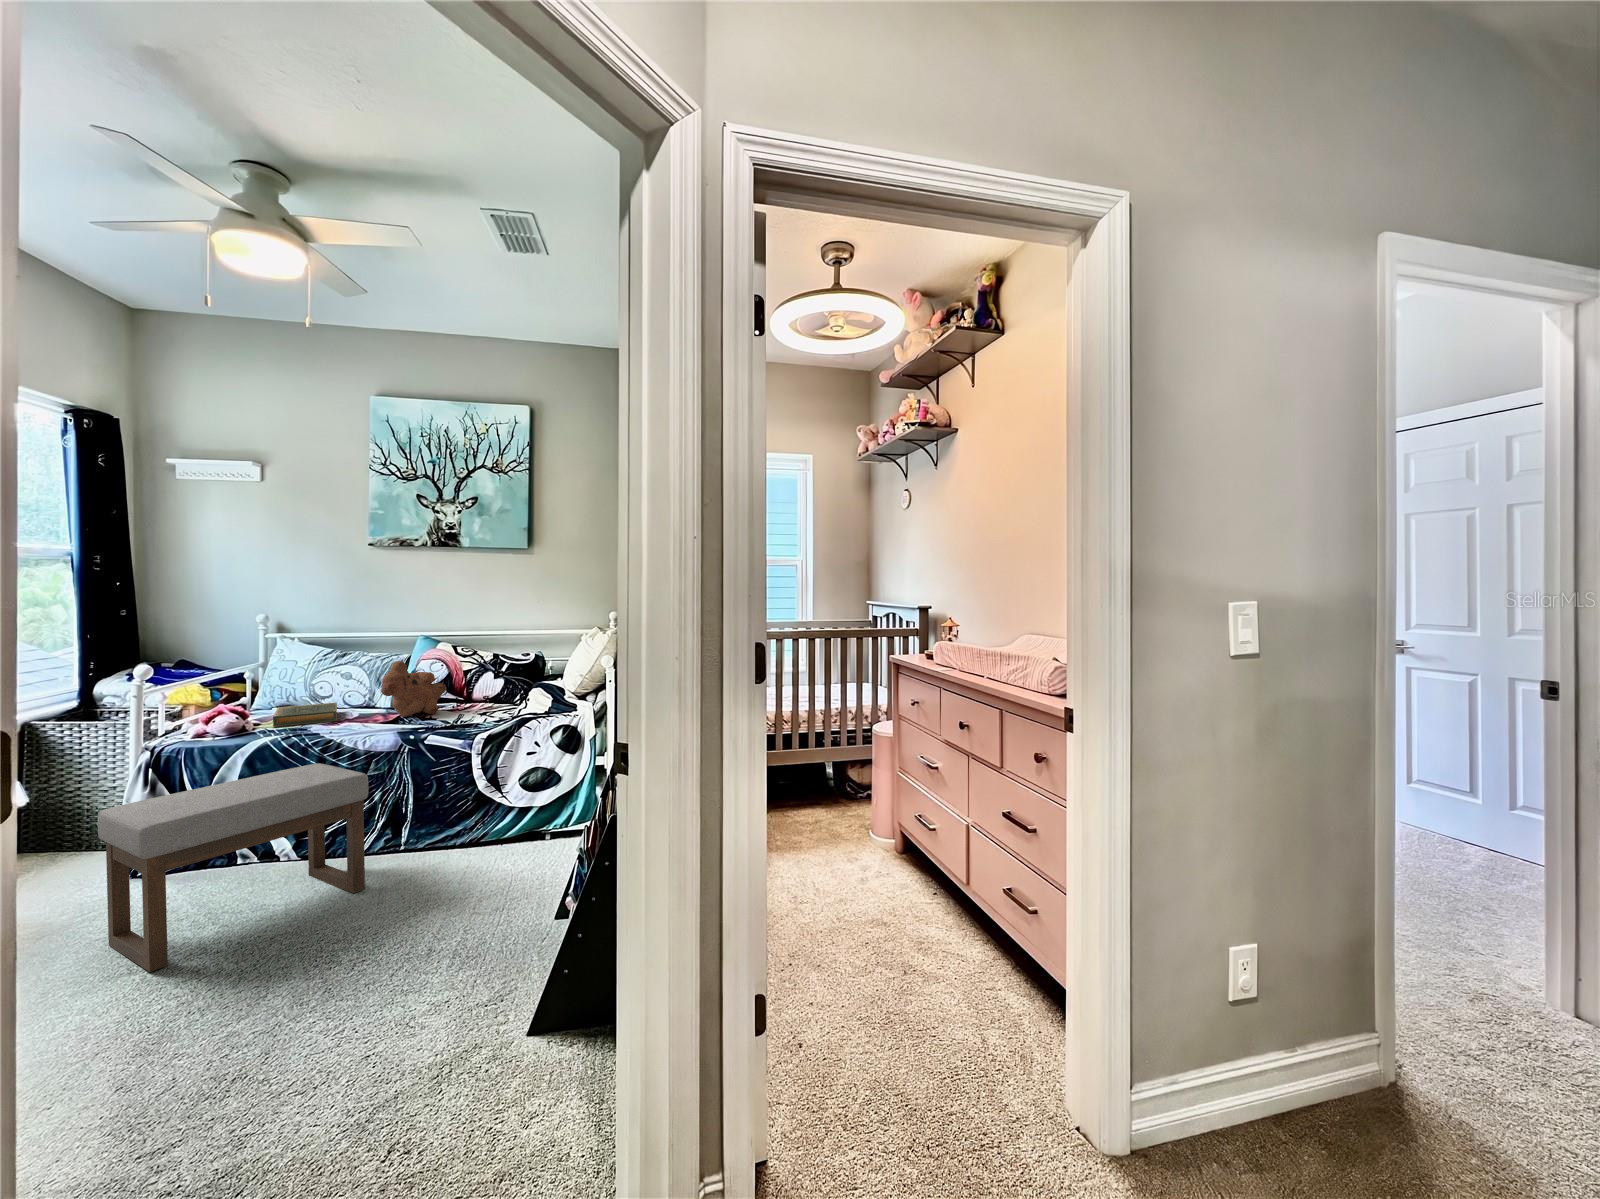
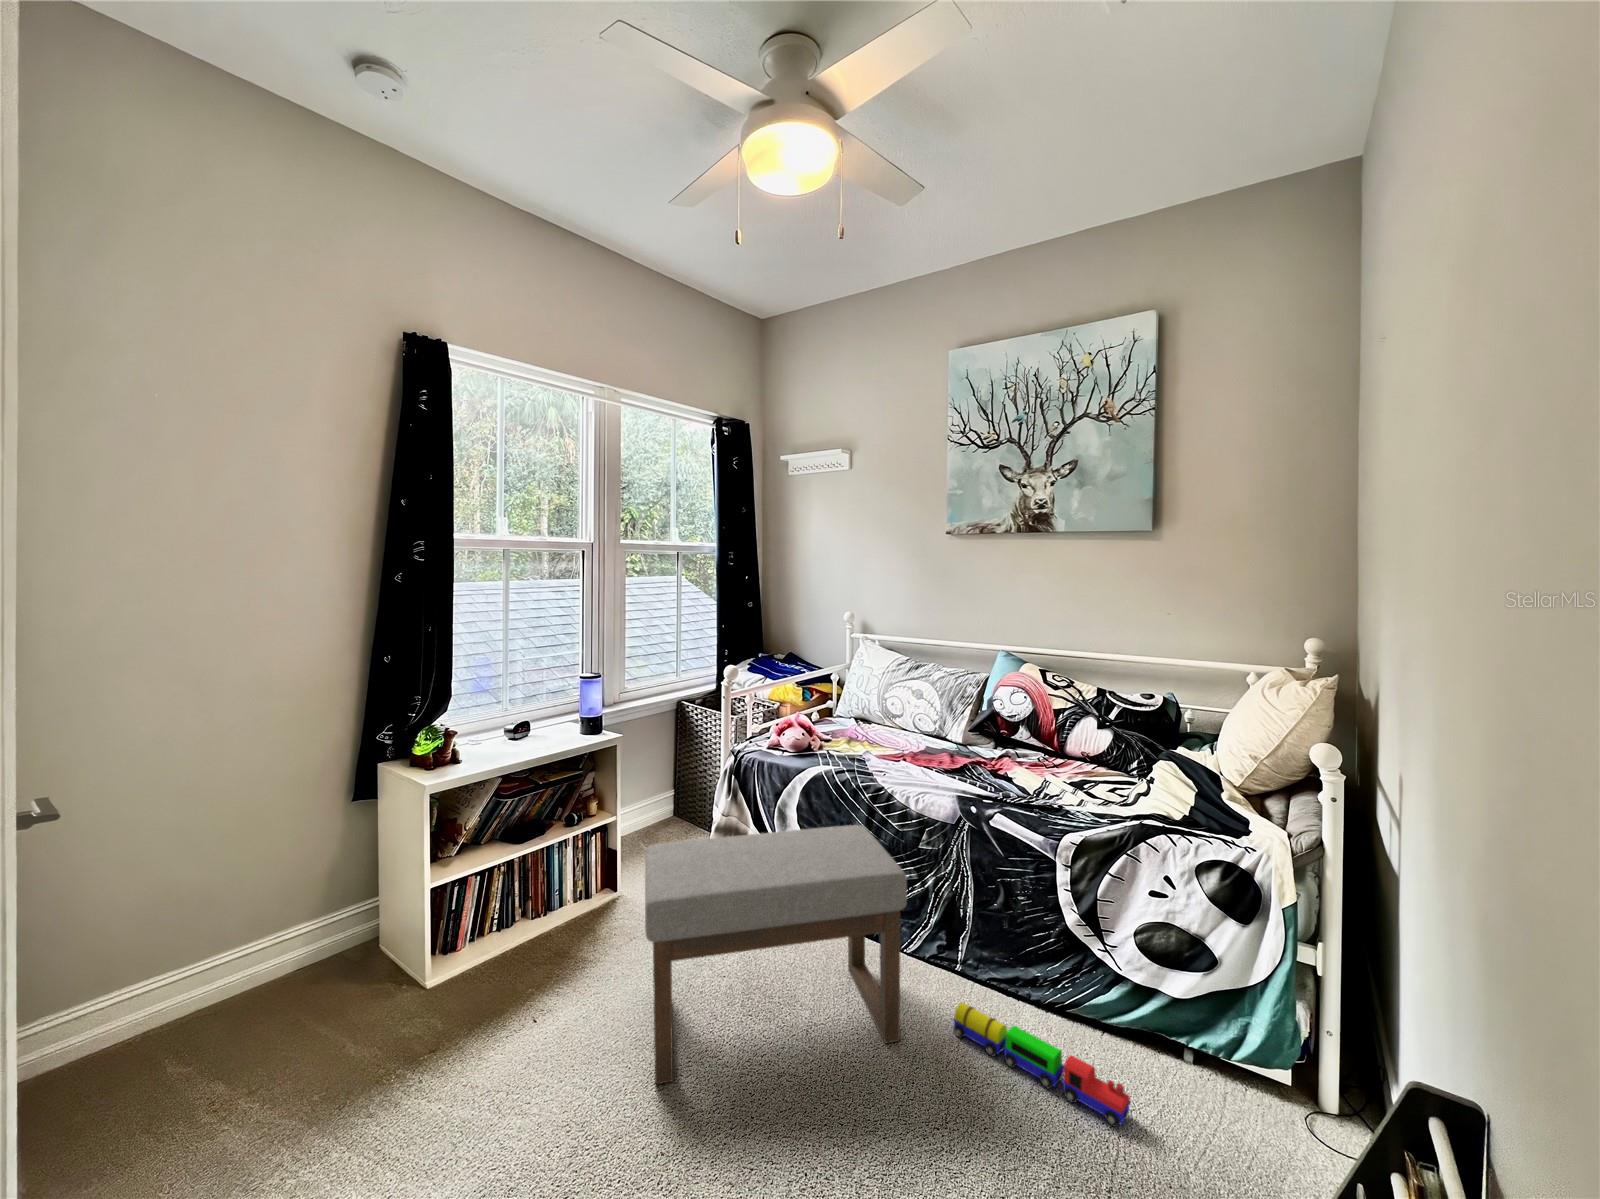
teddy bear: present [381,661,446,717] -> none [943,689,1027,769]
hardback book: present [273,703,337,727] -> none [835,724,903,755]
toy train: none [403,850,515,875] -> present [953,1002,1131,1127]

